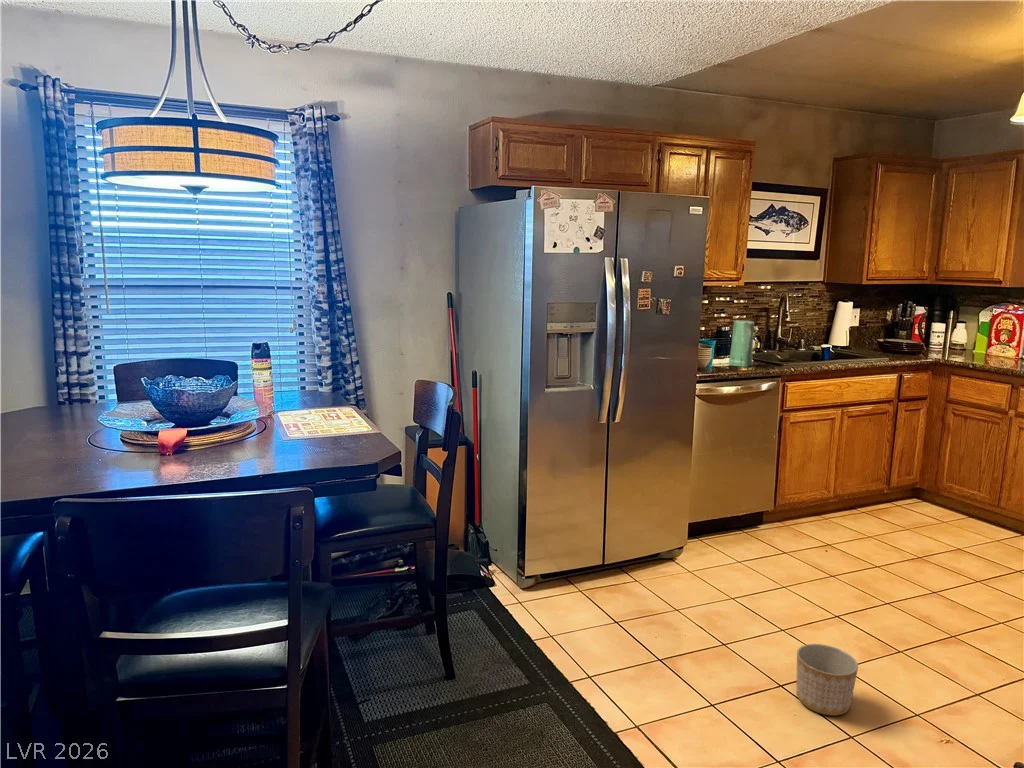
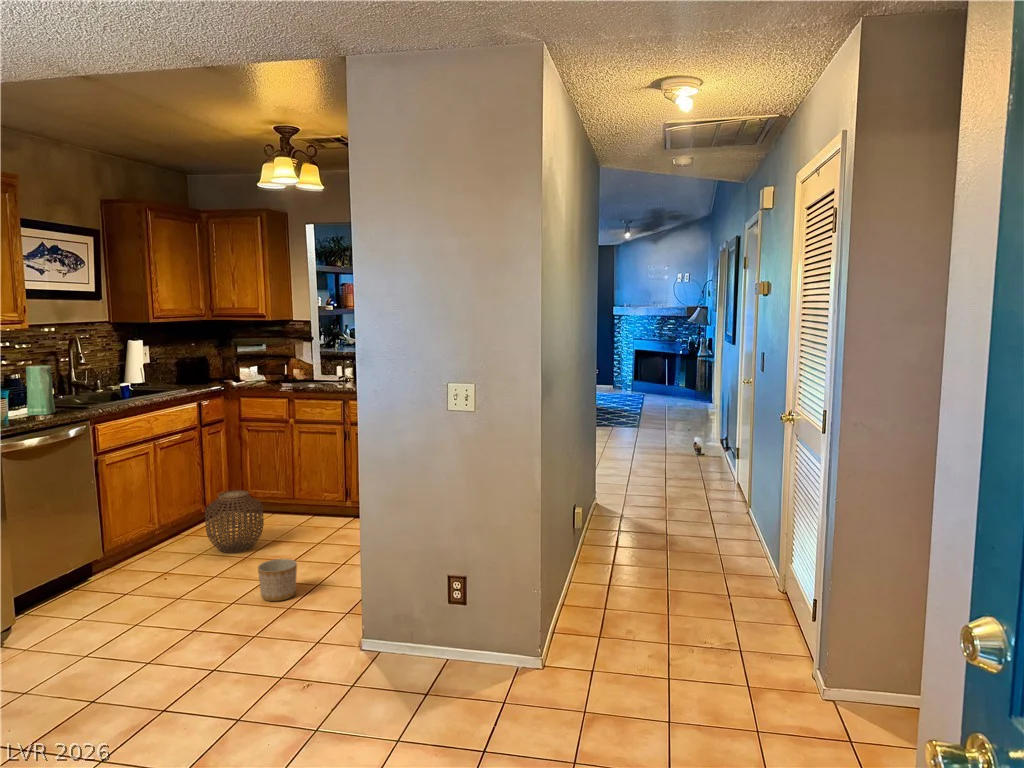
woven basket: none [880,478,953,549] -> present [205,490,264,553]
planter: present [797,644,858,716] -> present [258,559,297,601]

